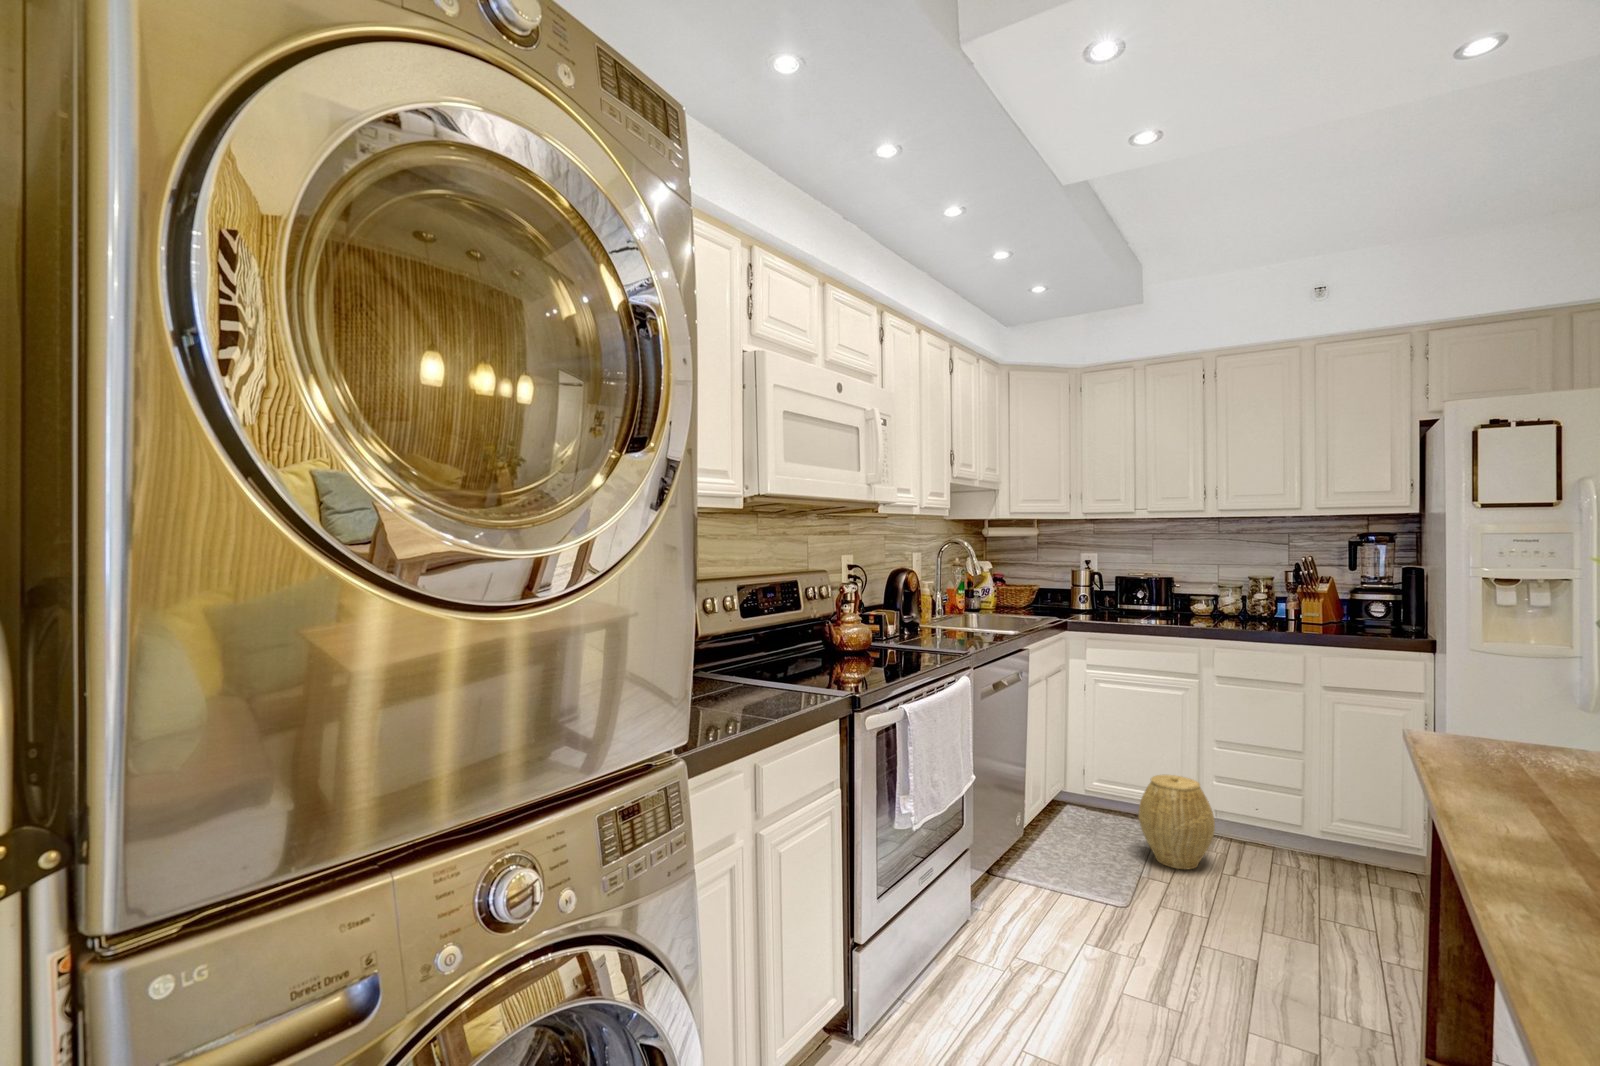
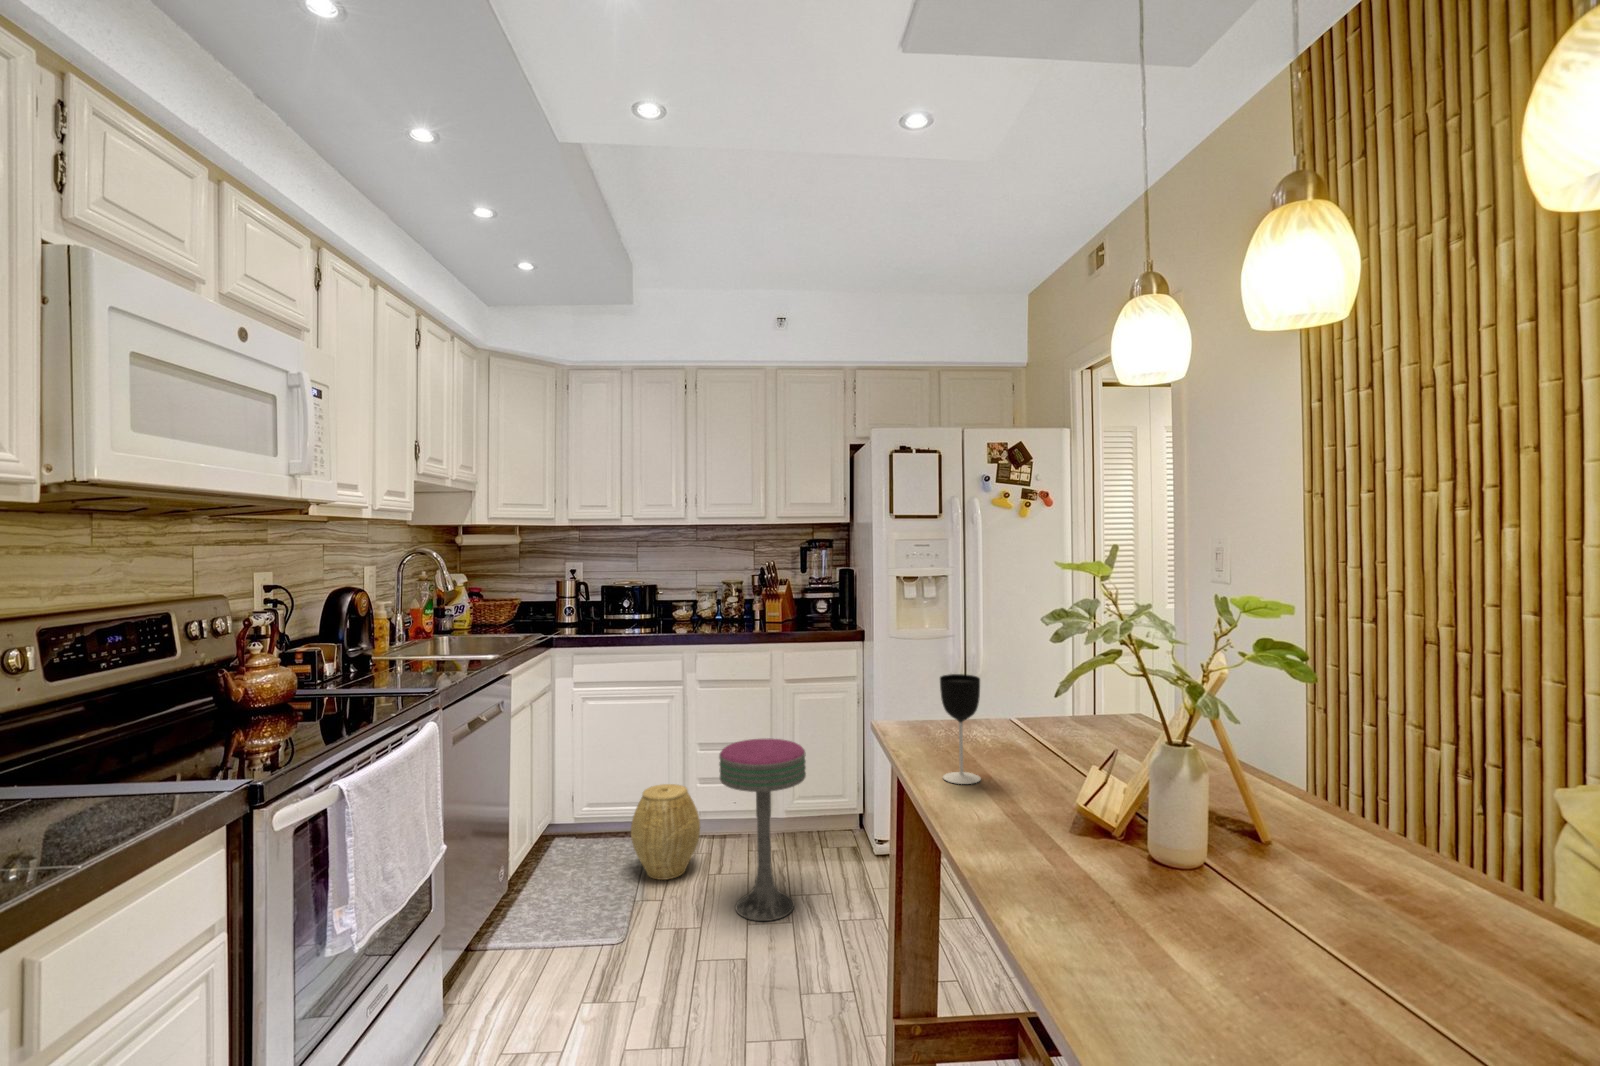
wine glass: none [1481,687,1545,814] -> present [940,674,981,784]
bar stool: none [1233,744,1343,941] -> present [719,739,806,921]

